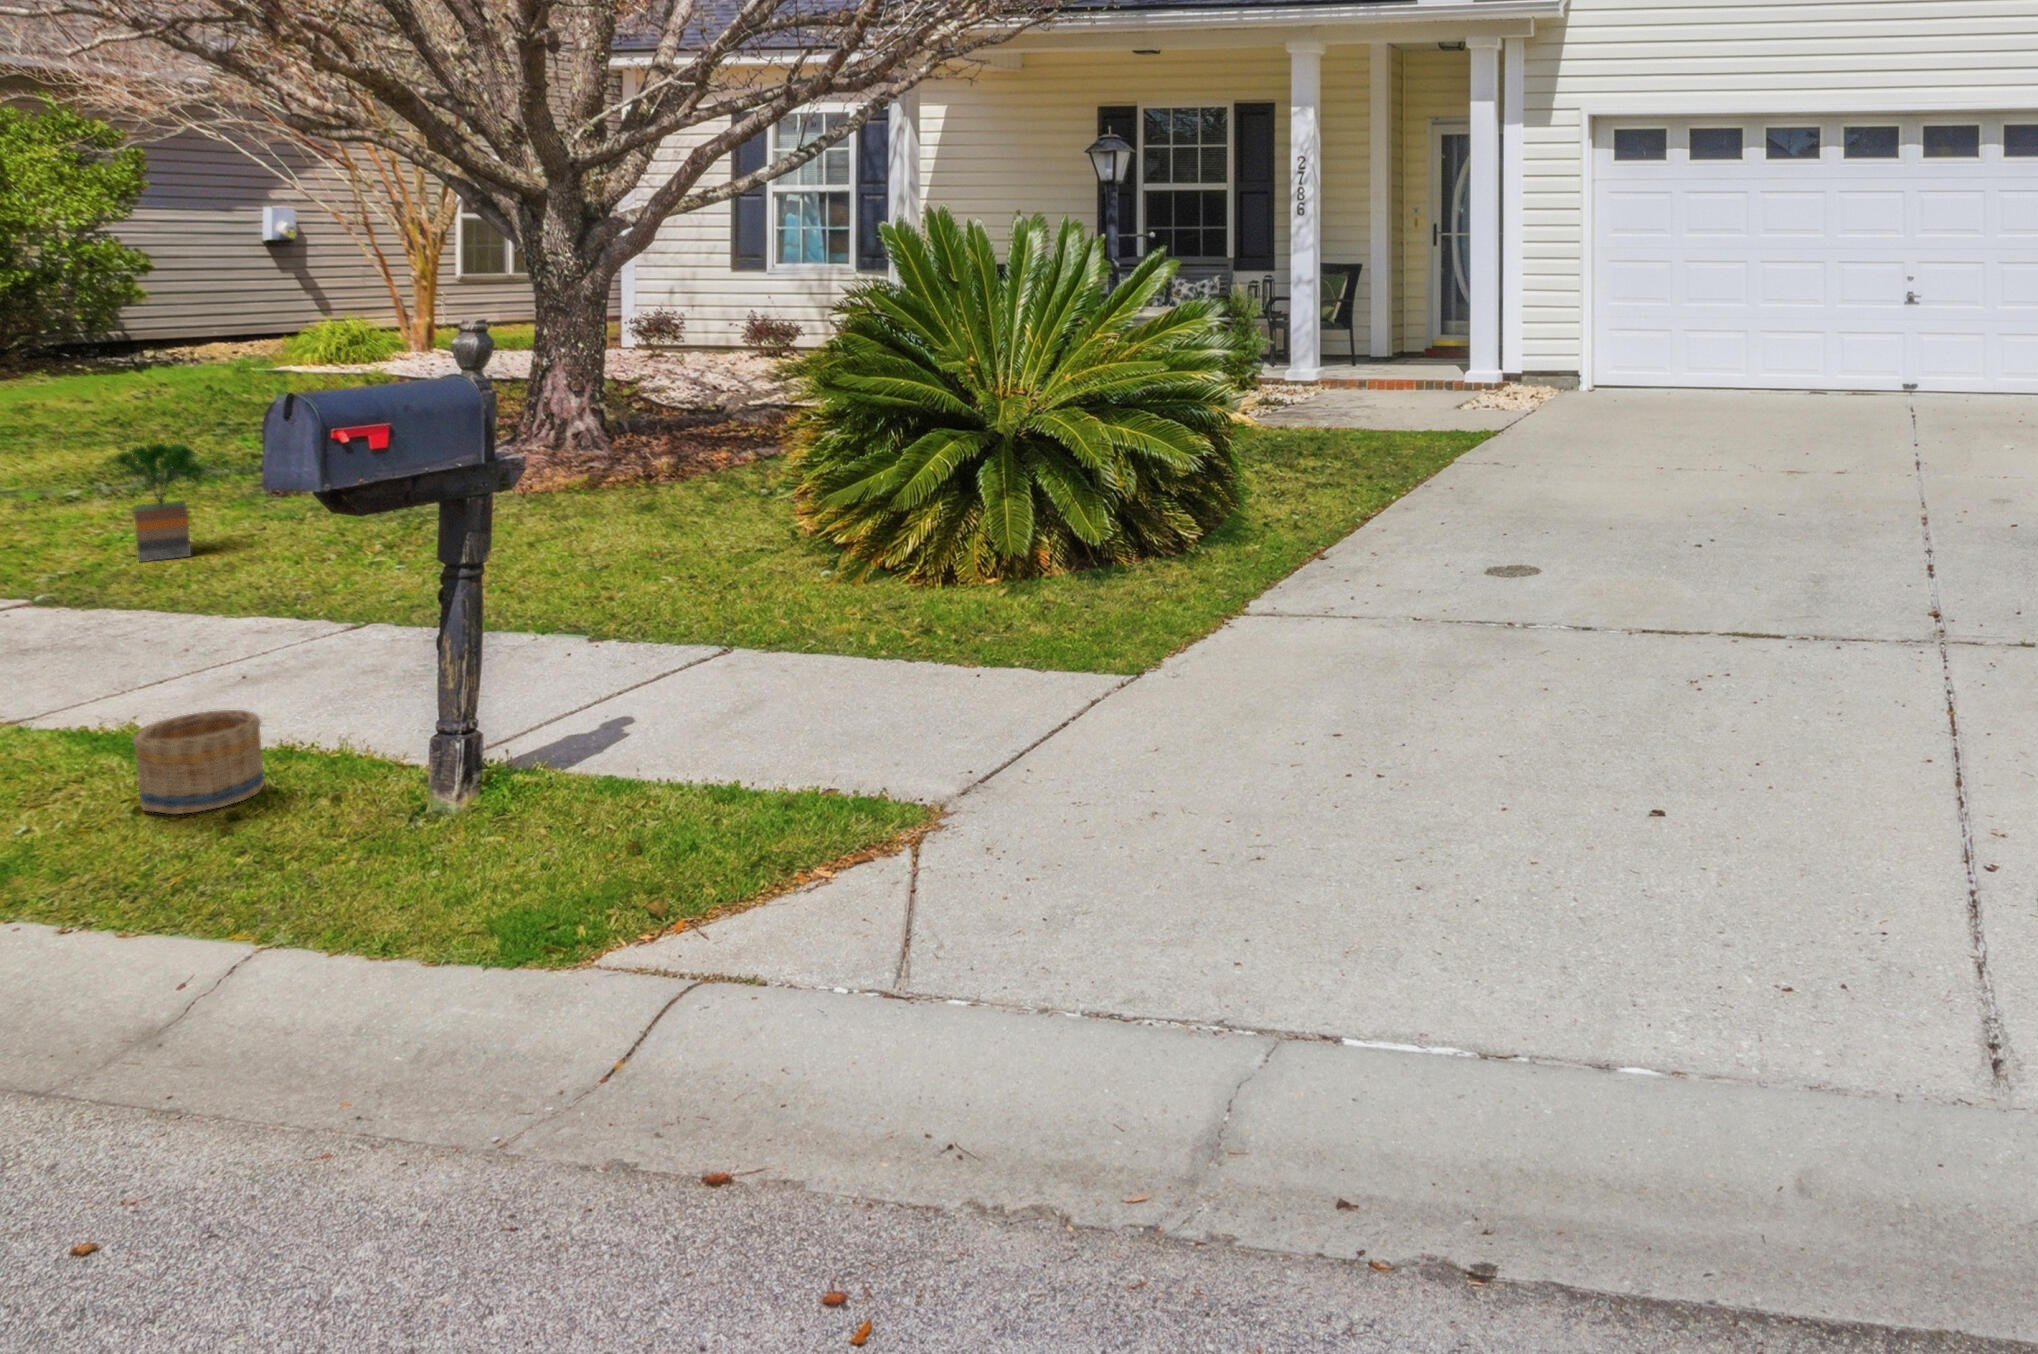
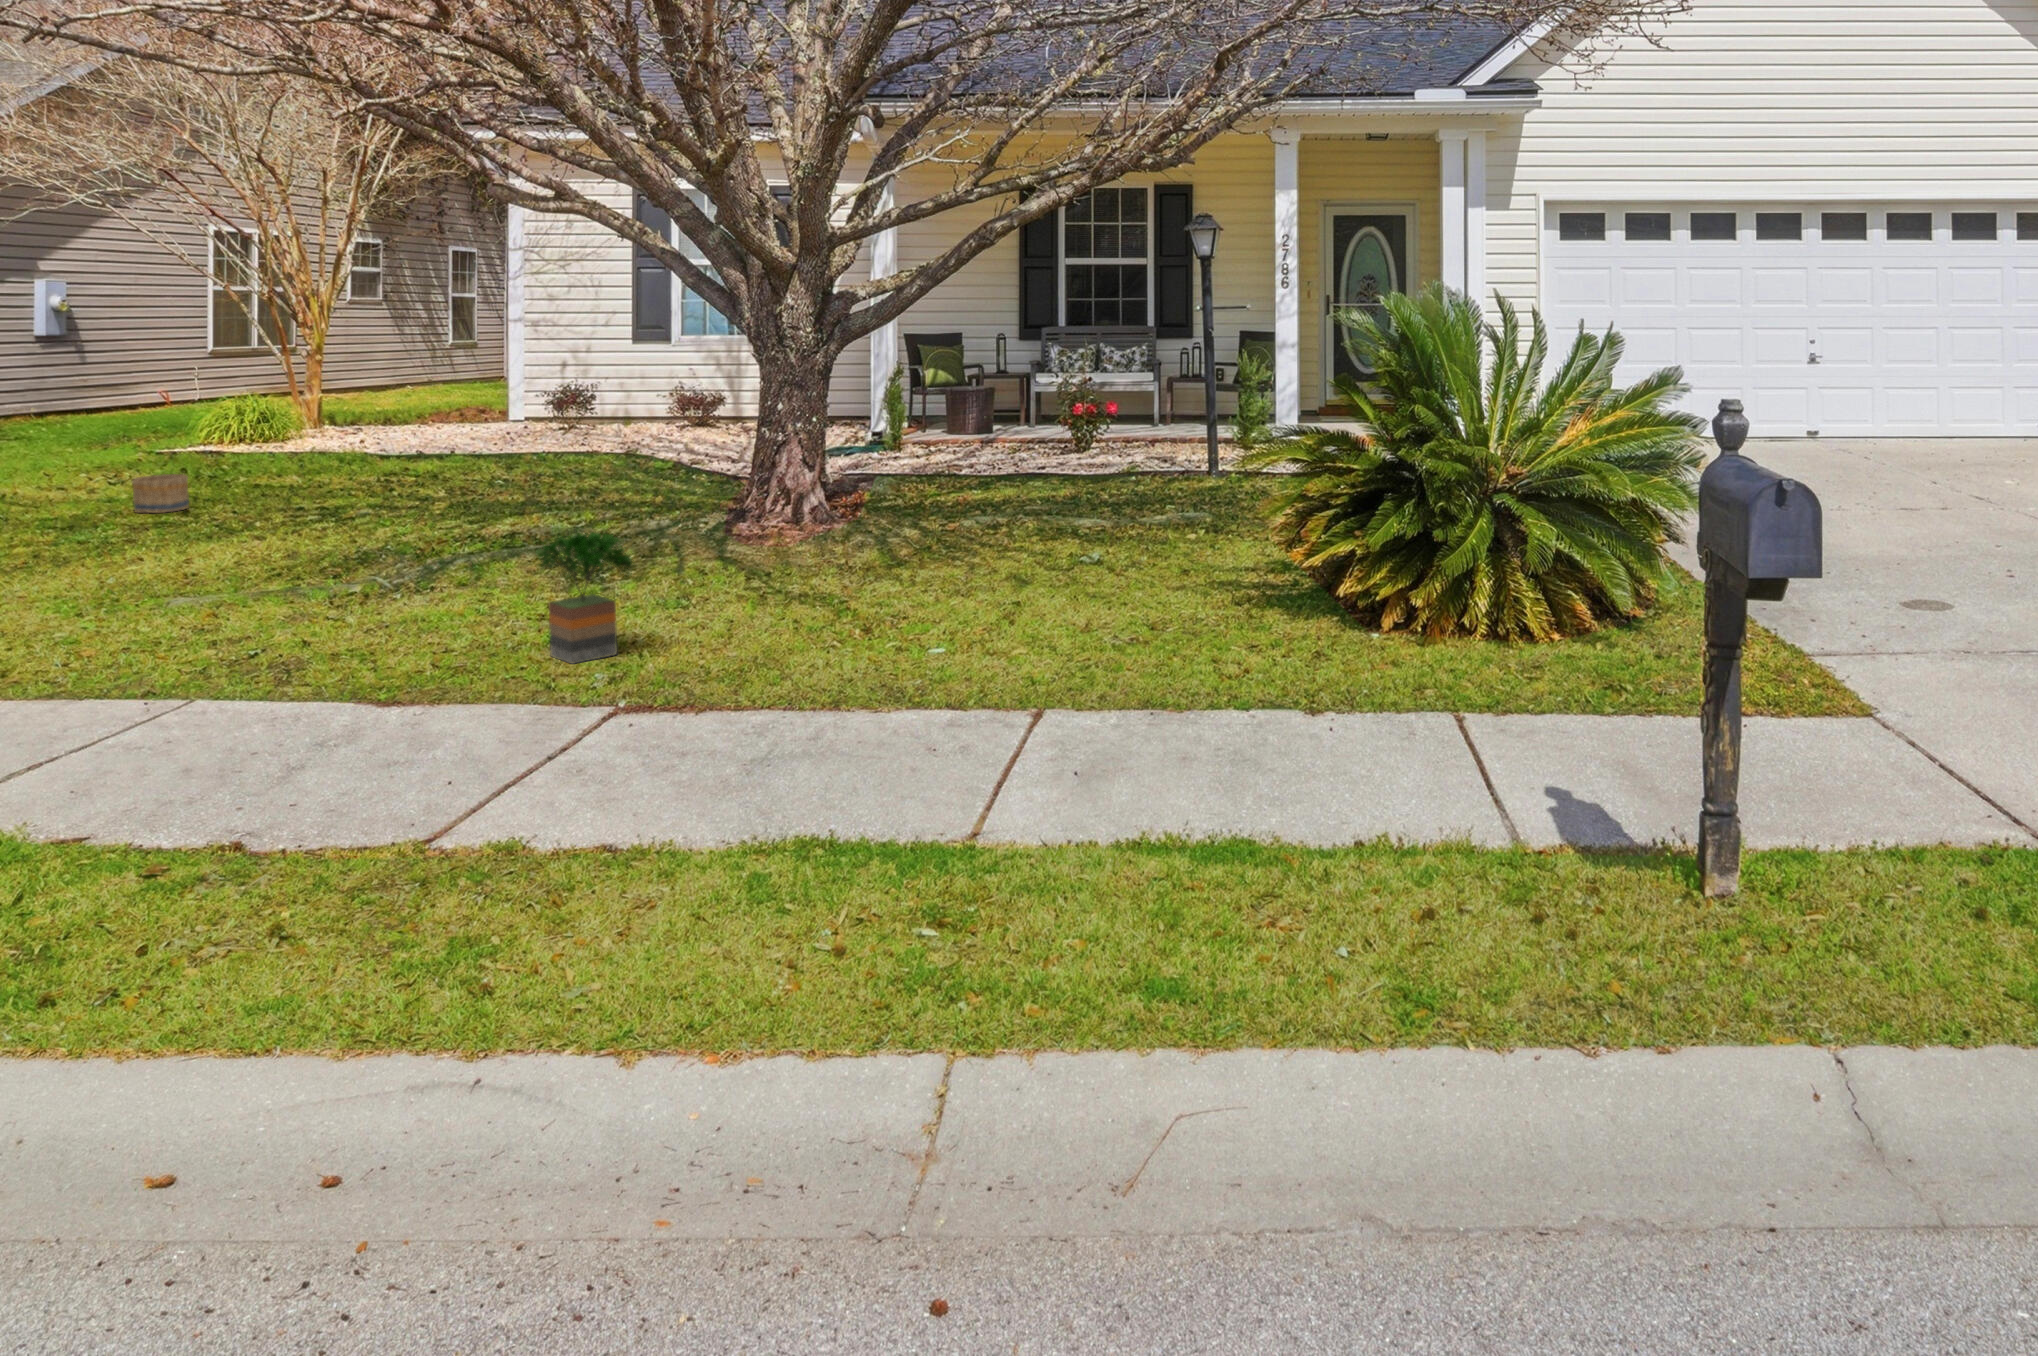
basket: present [132,710,264,814] -> present [132,474,189,513]

